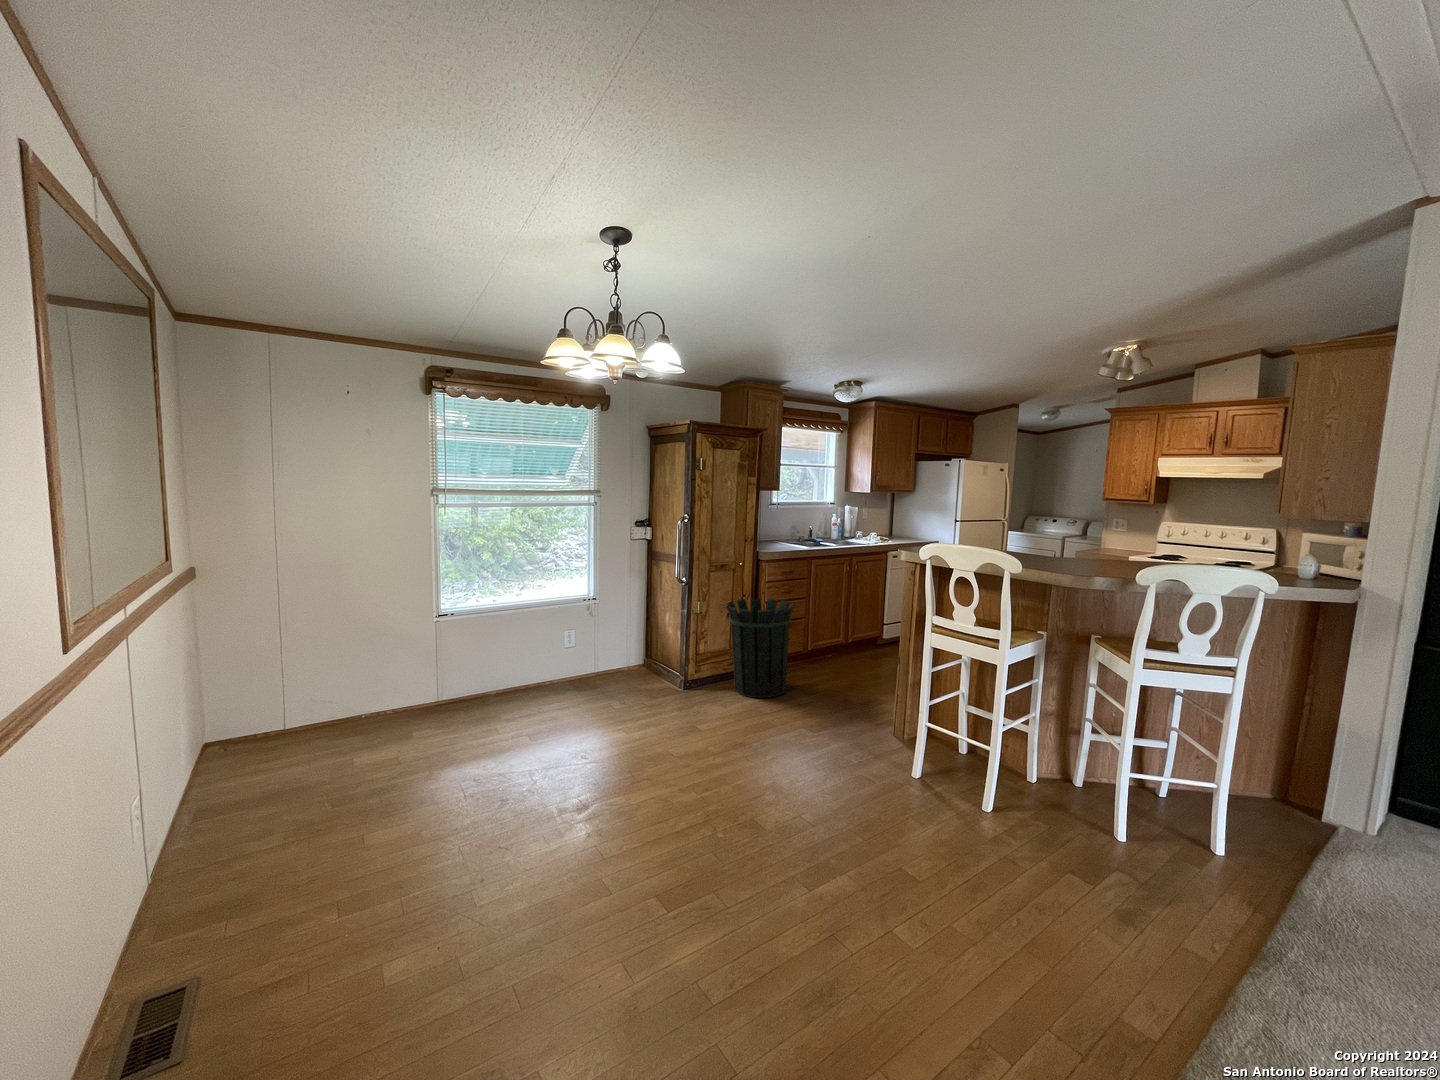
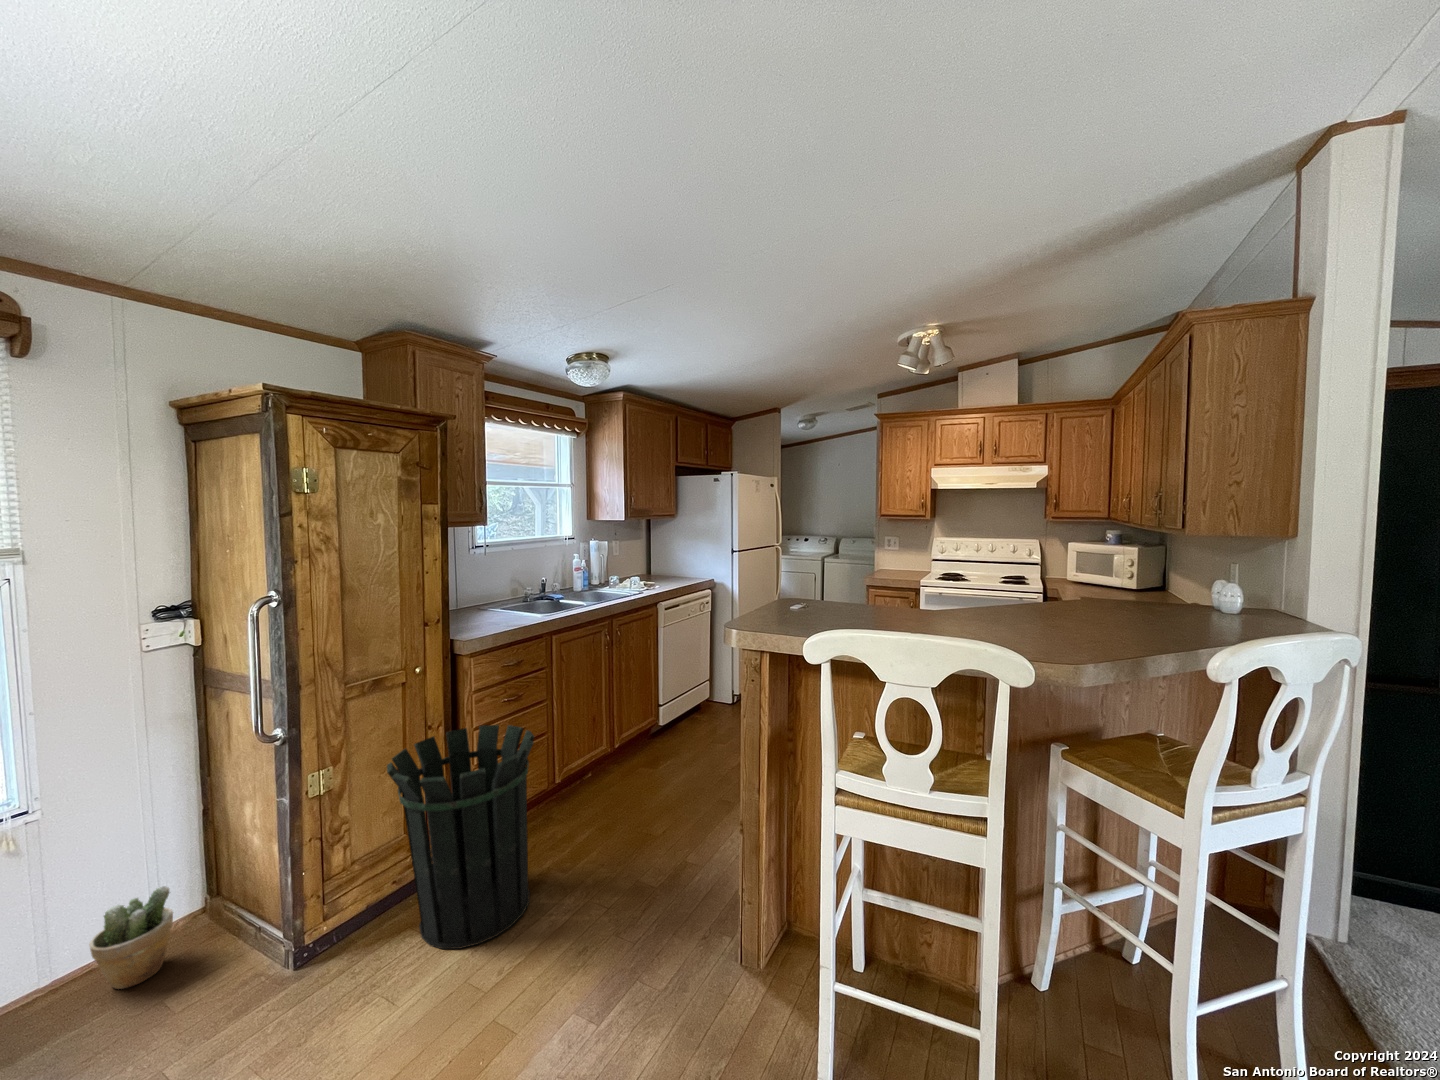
potted plant: none [614,641,640,677] -> present [89,886,173,989]

